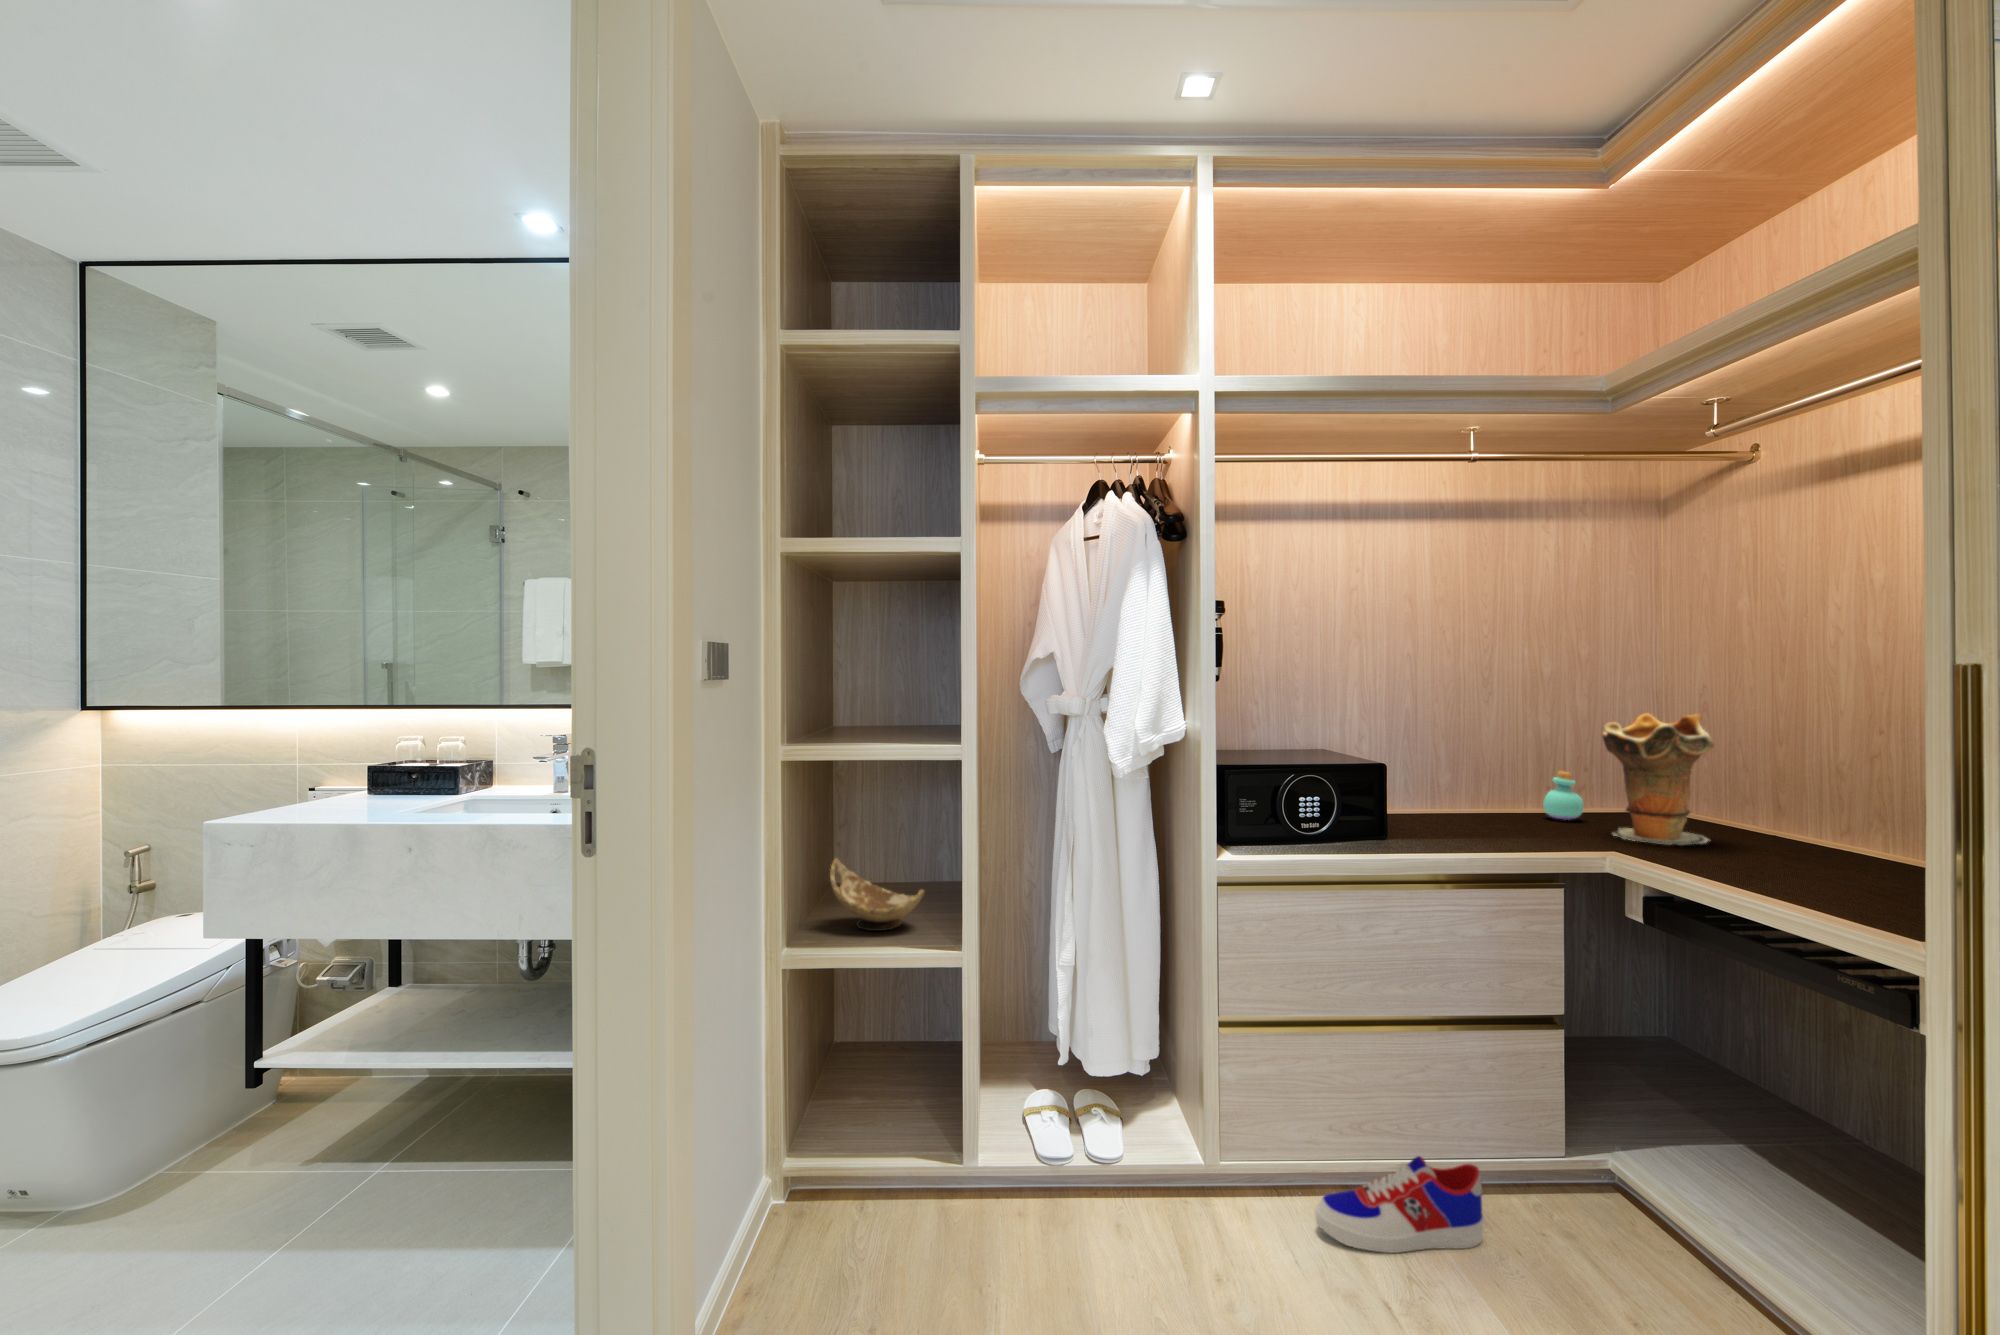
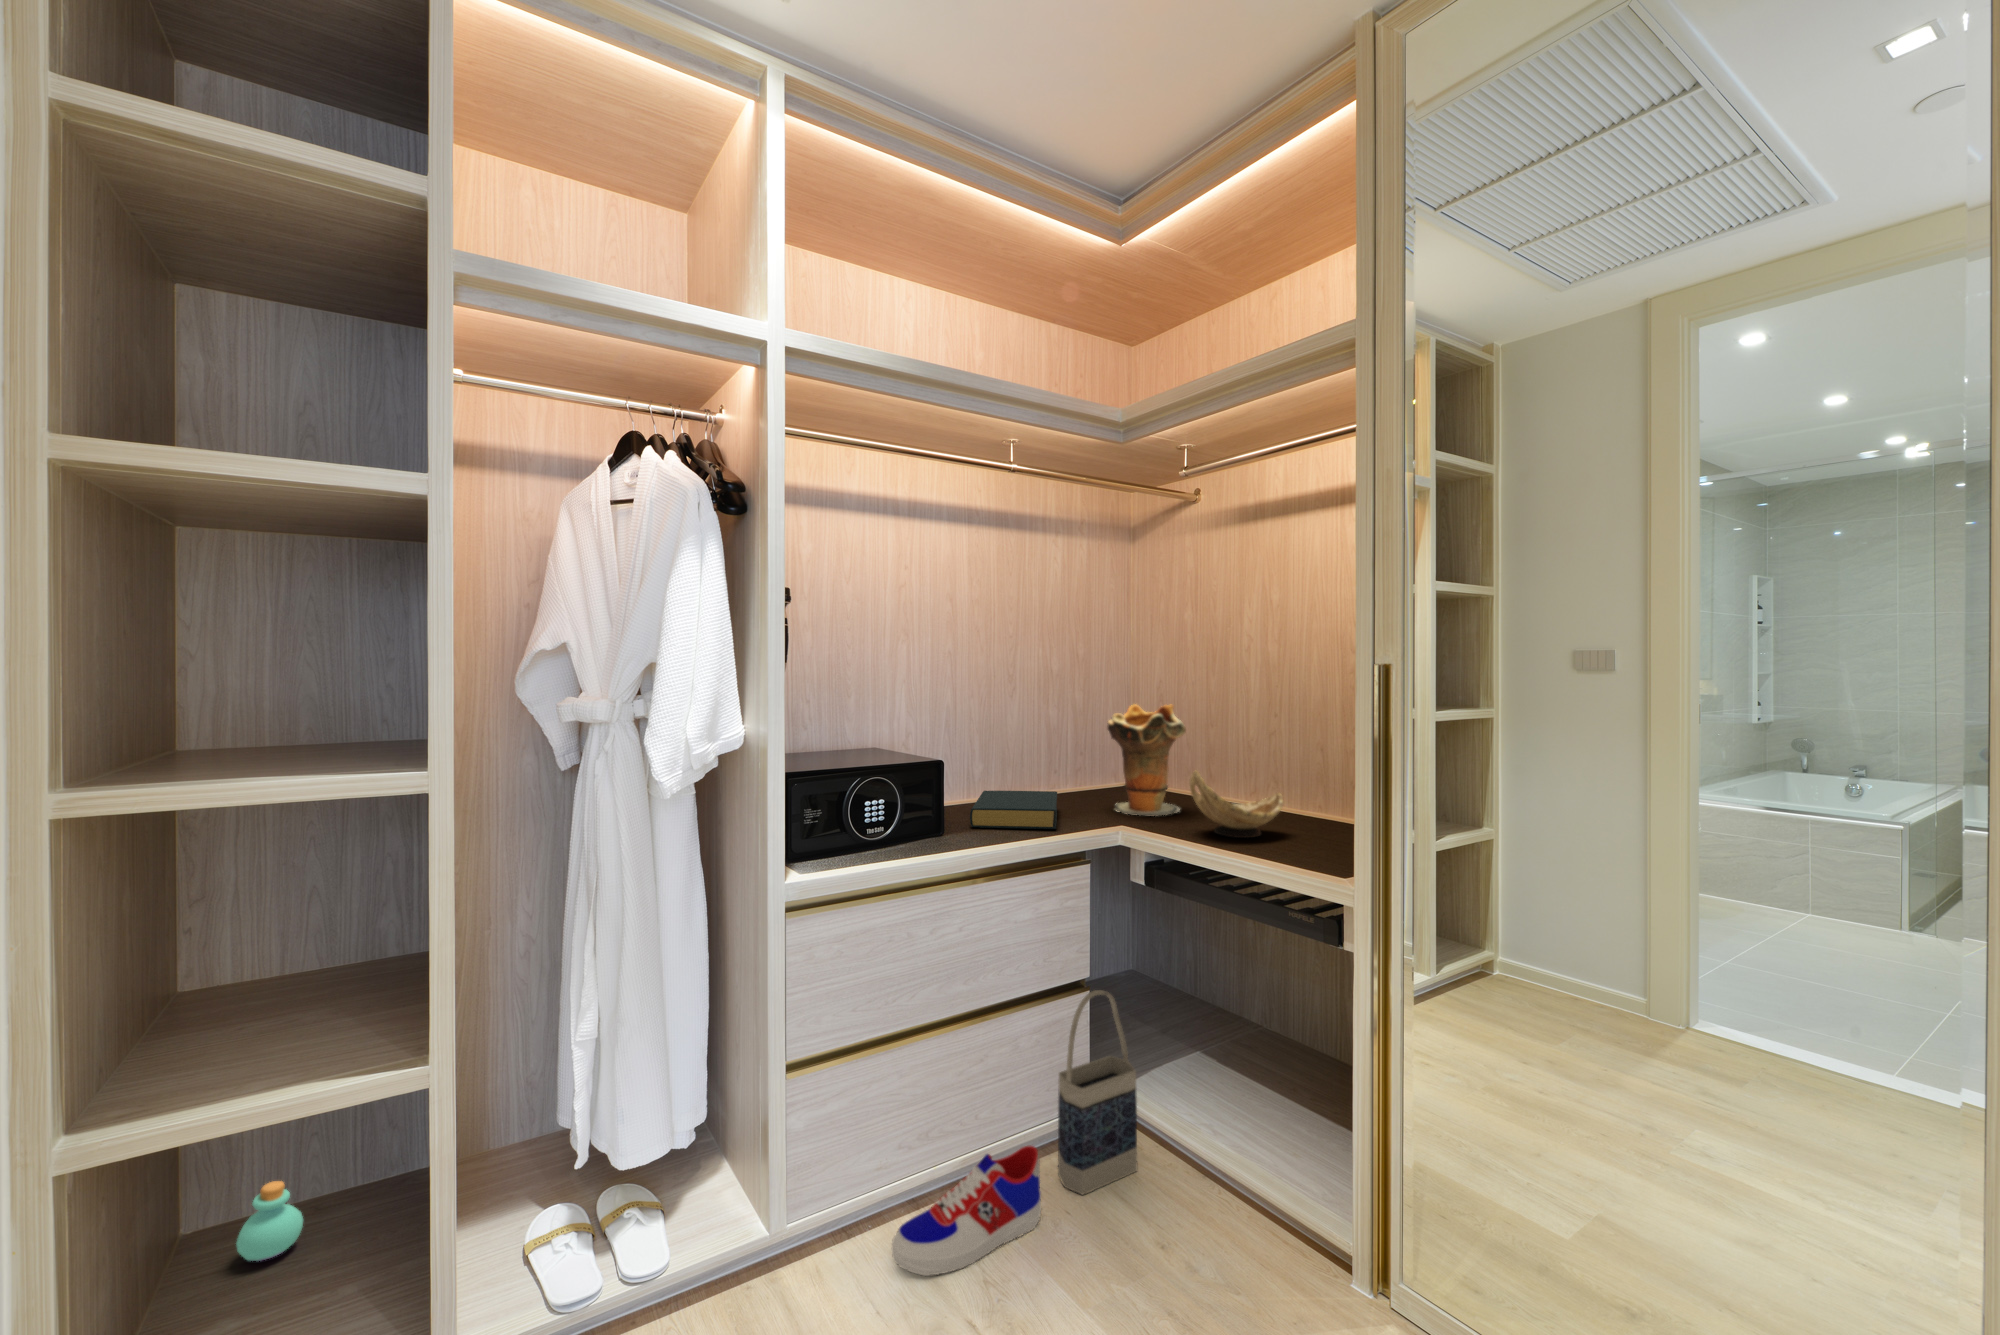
perfume bottle: present [1543,771,1584,820] -> present [236,1181,304,1261]
hardback book: none [1417,801,1536,844] -> present [970,791,1057,829]
decorative bowl: present [830,858,924,931] -> present [1189,771,1283,838]
bag: none [1515,1023,1619,1239] -> present [1058,990,1137,1195]

